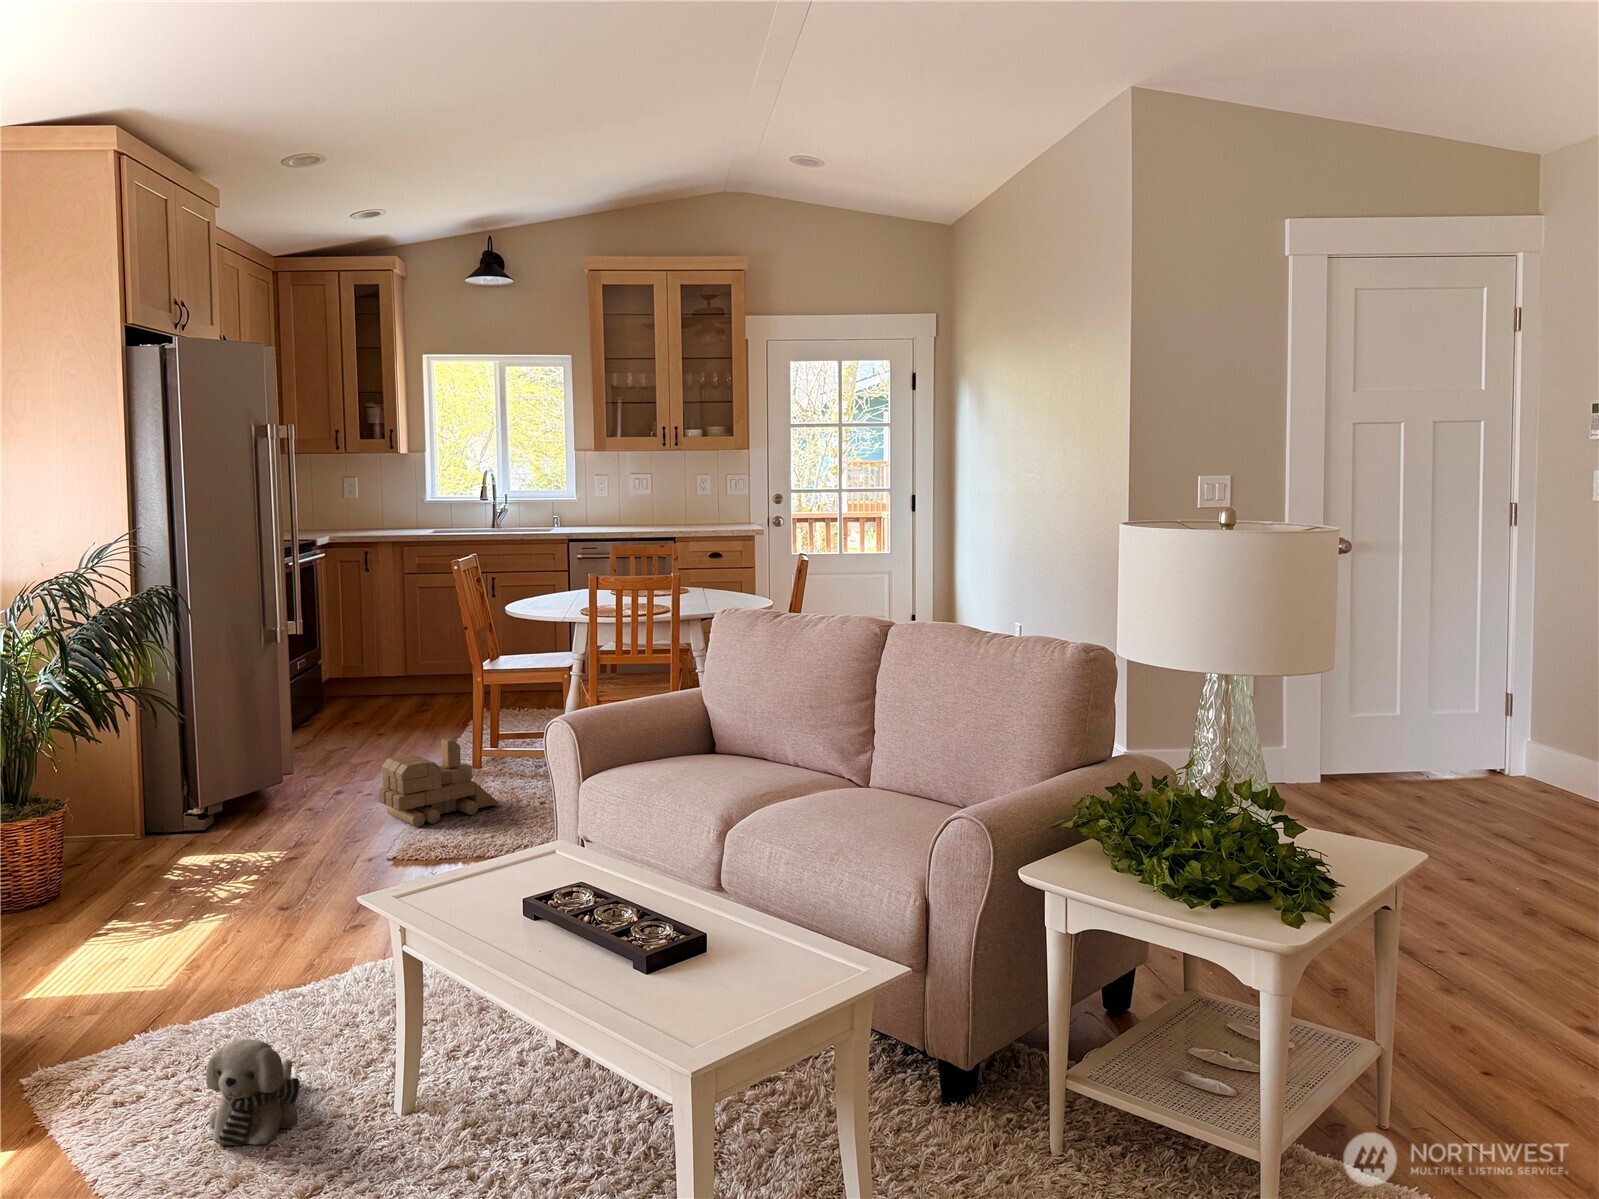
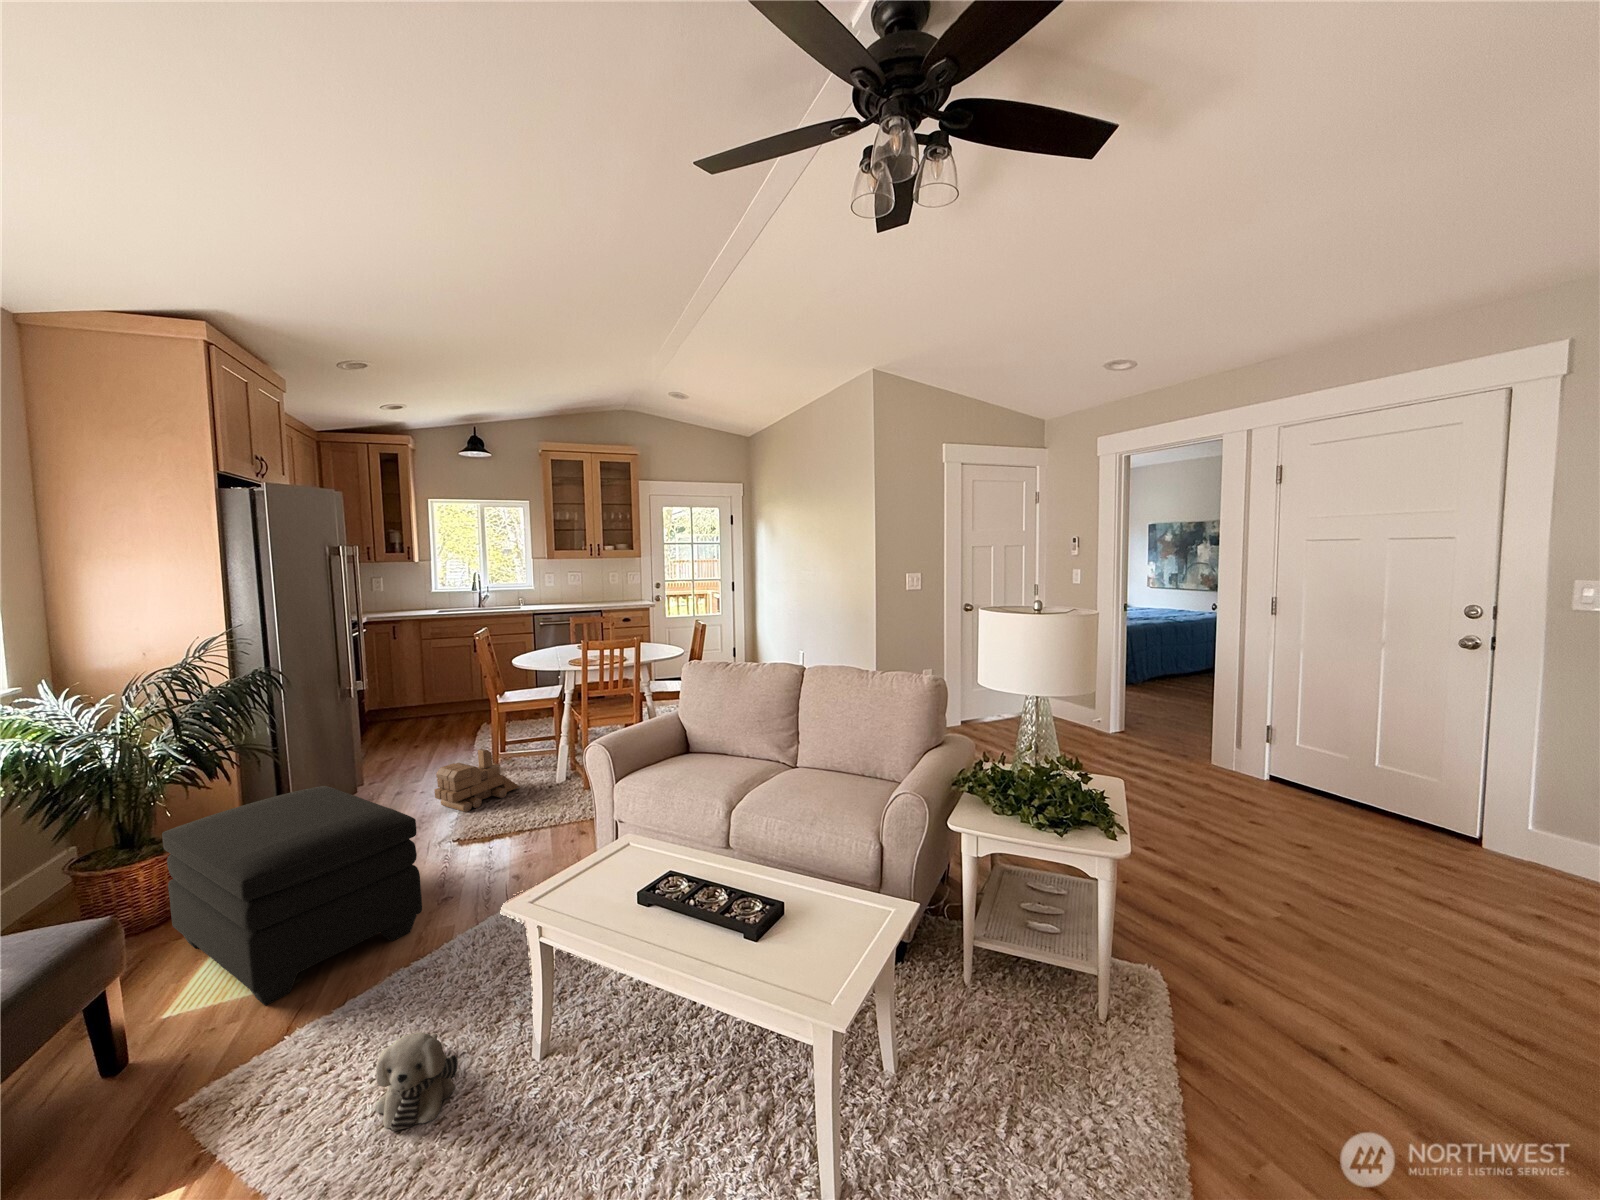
ottoman: none [36,755,316,1003] -> present [162,786,422,1005]

